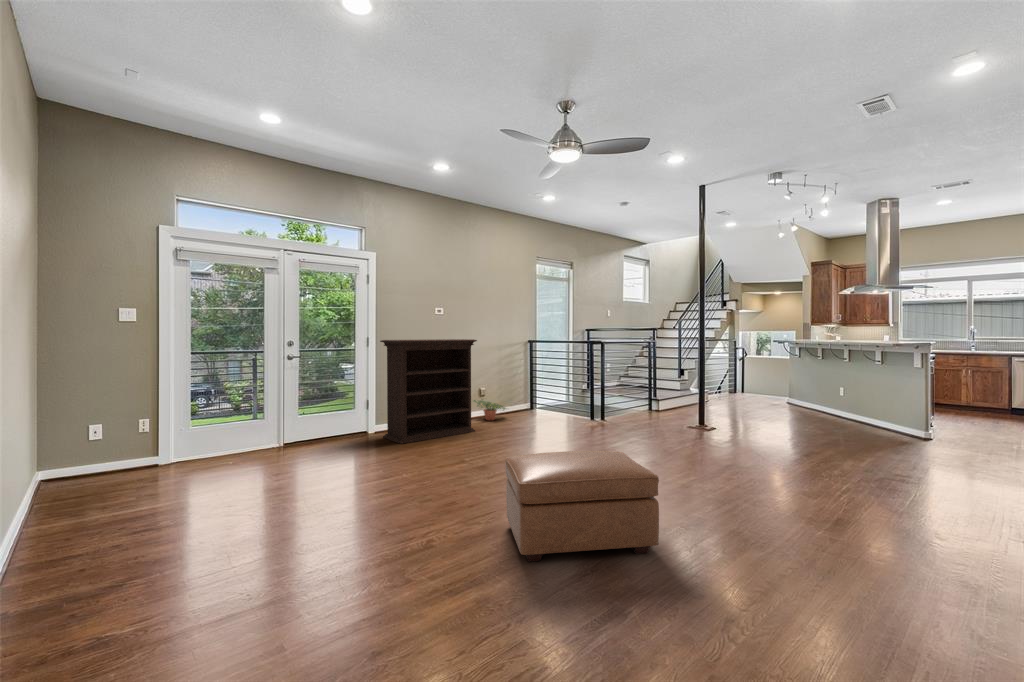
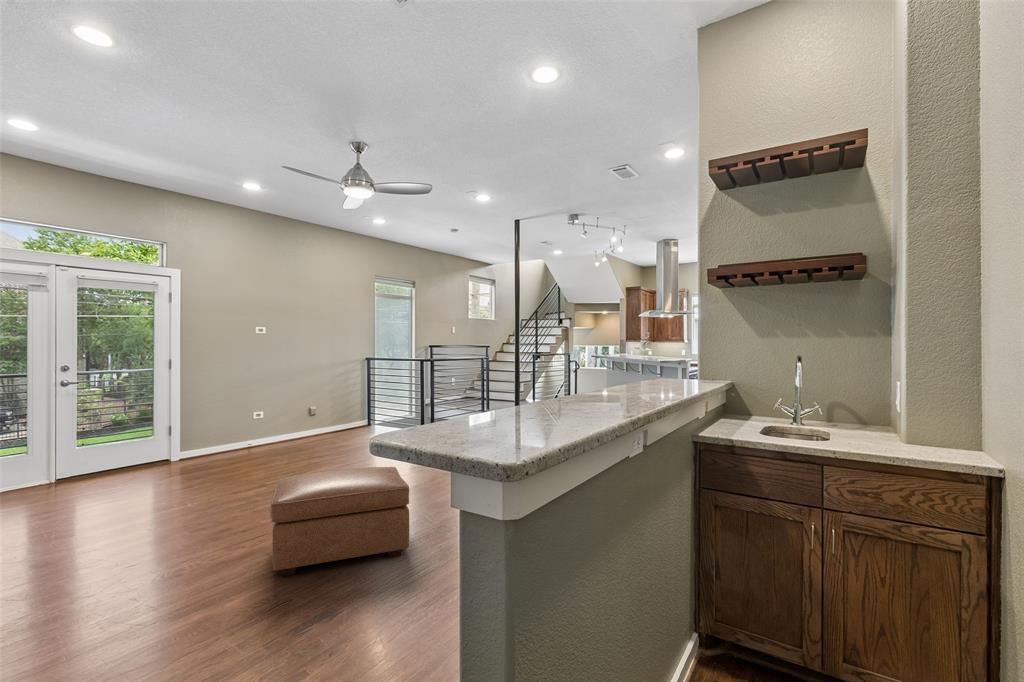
bookshelf: present [380,339,477,444] -> none [184,360,297,471]
potted plant: present [474,400,506,420] -> none [298,419,338,440]

